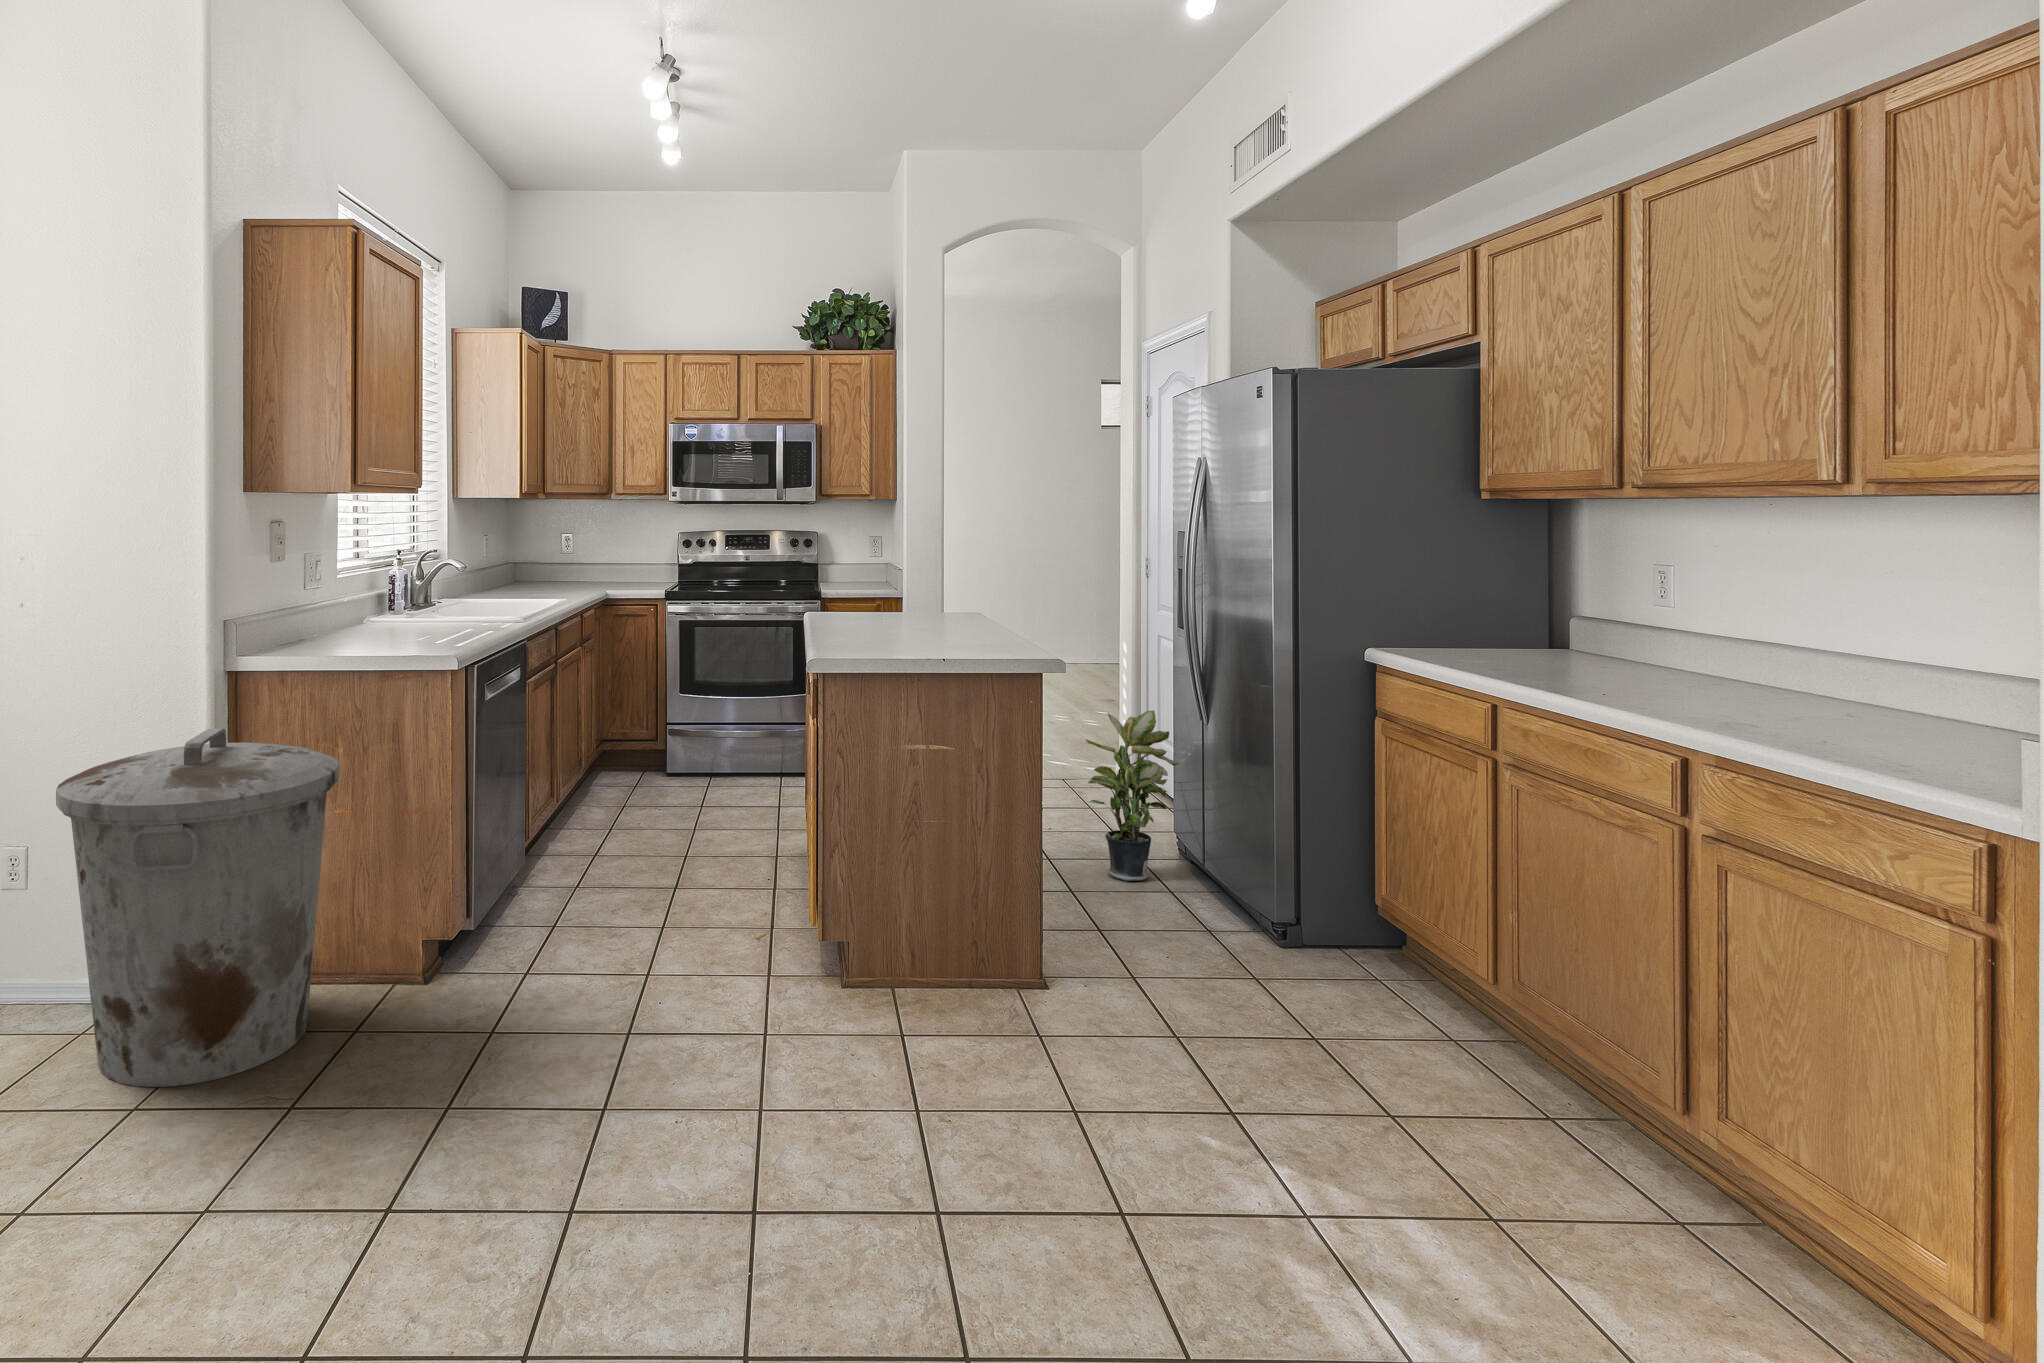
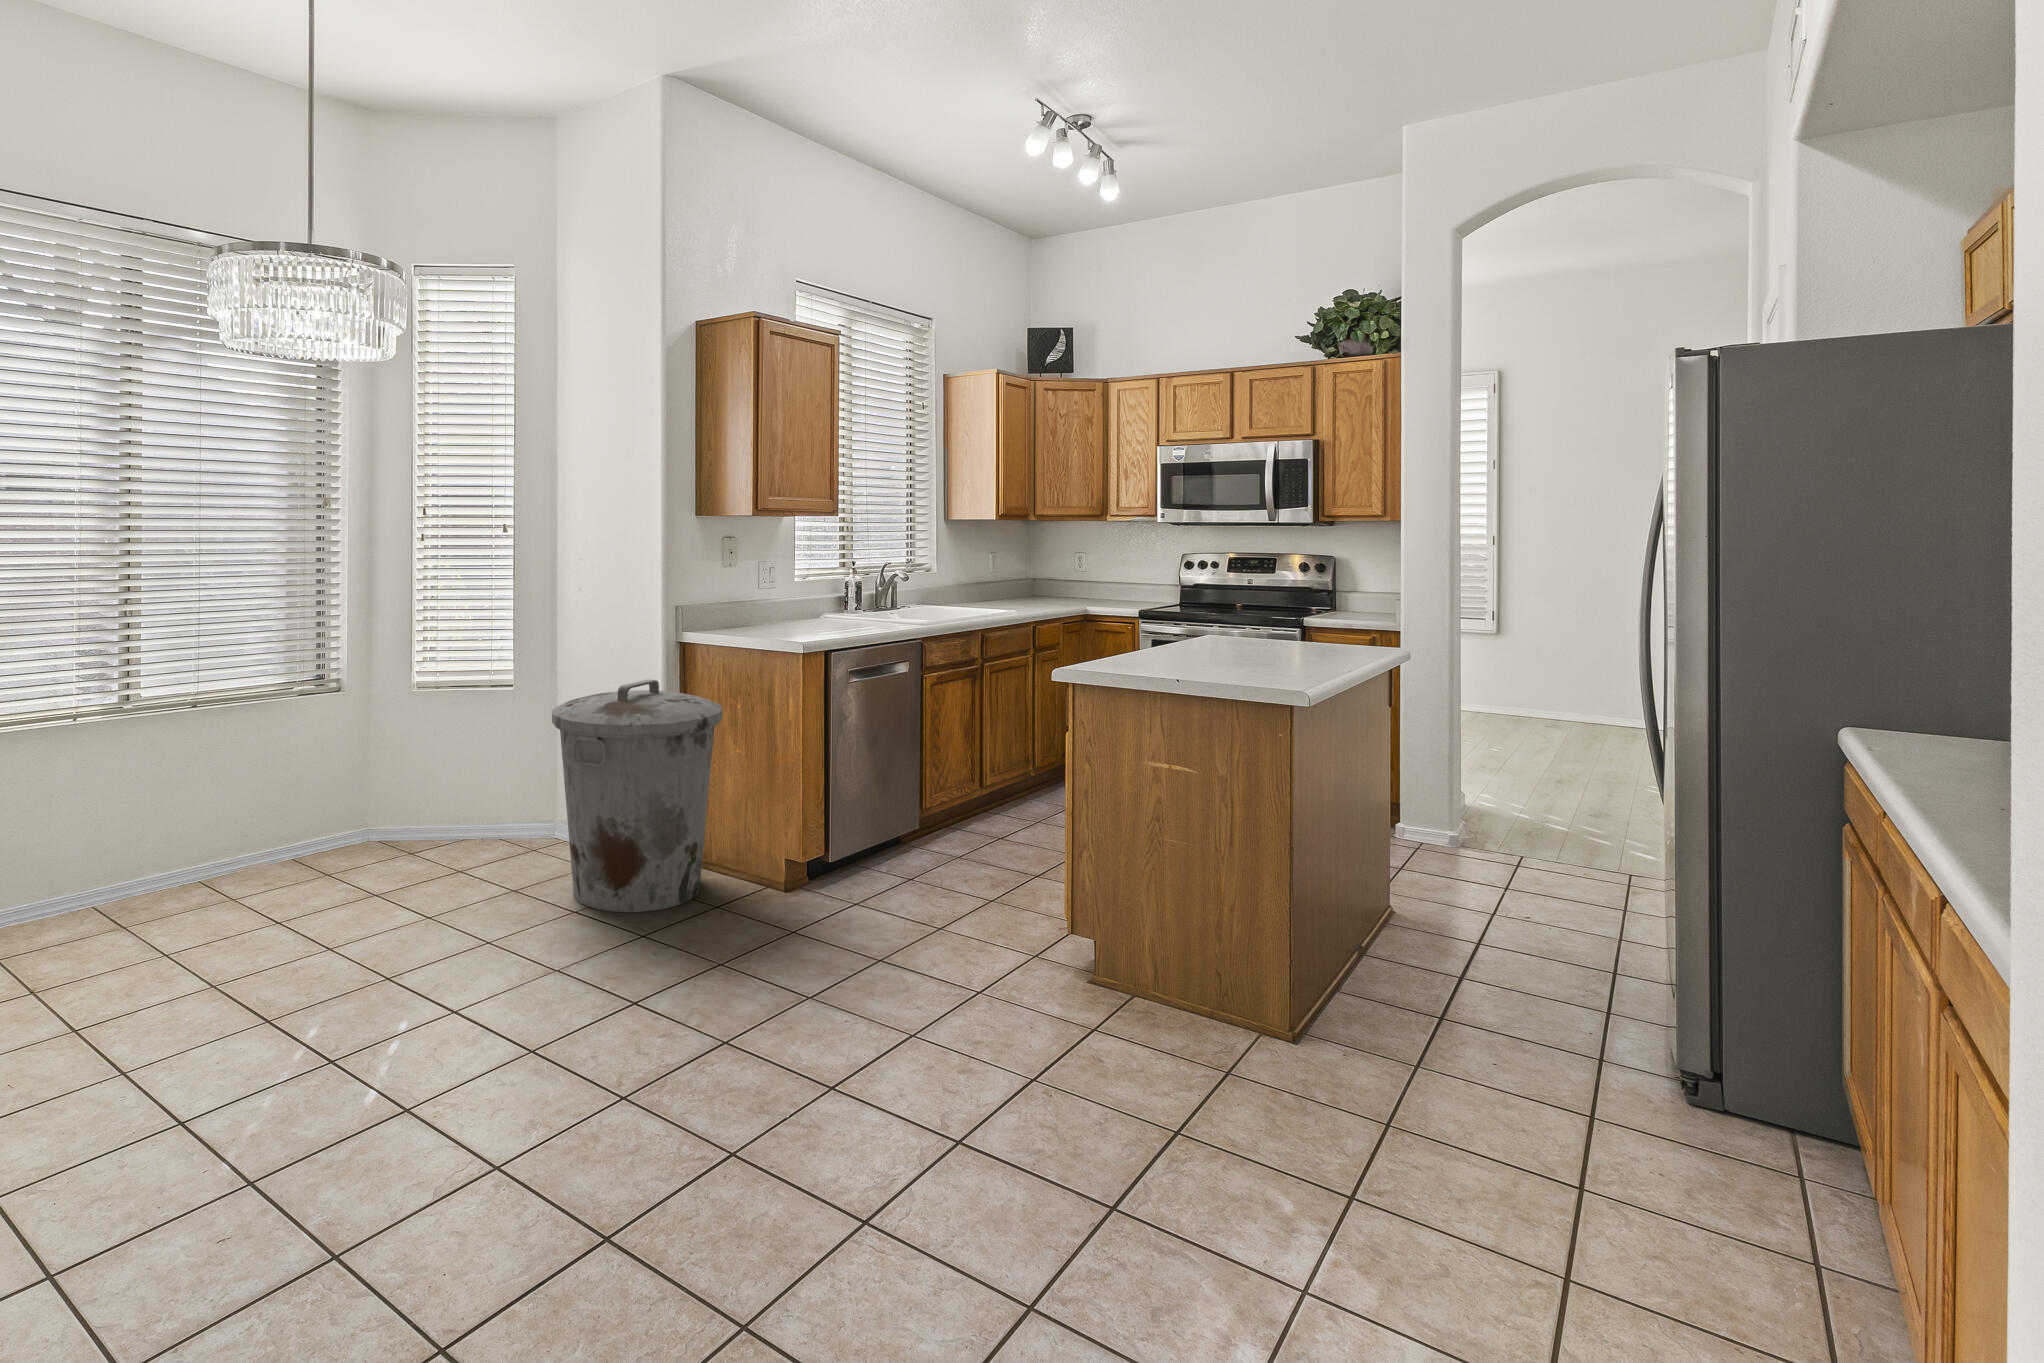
potted plant: present [1086,710,1179,881] -> none [1494,768,1624,972]

